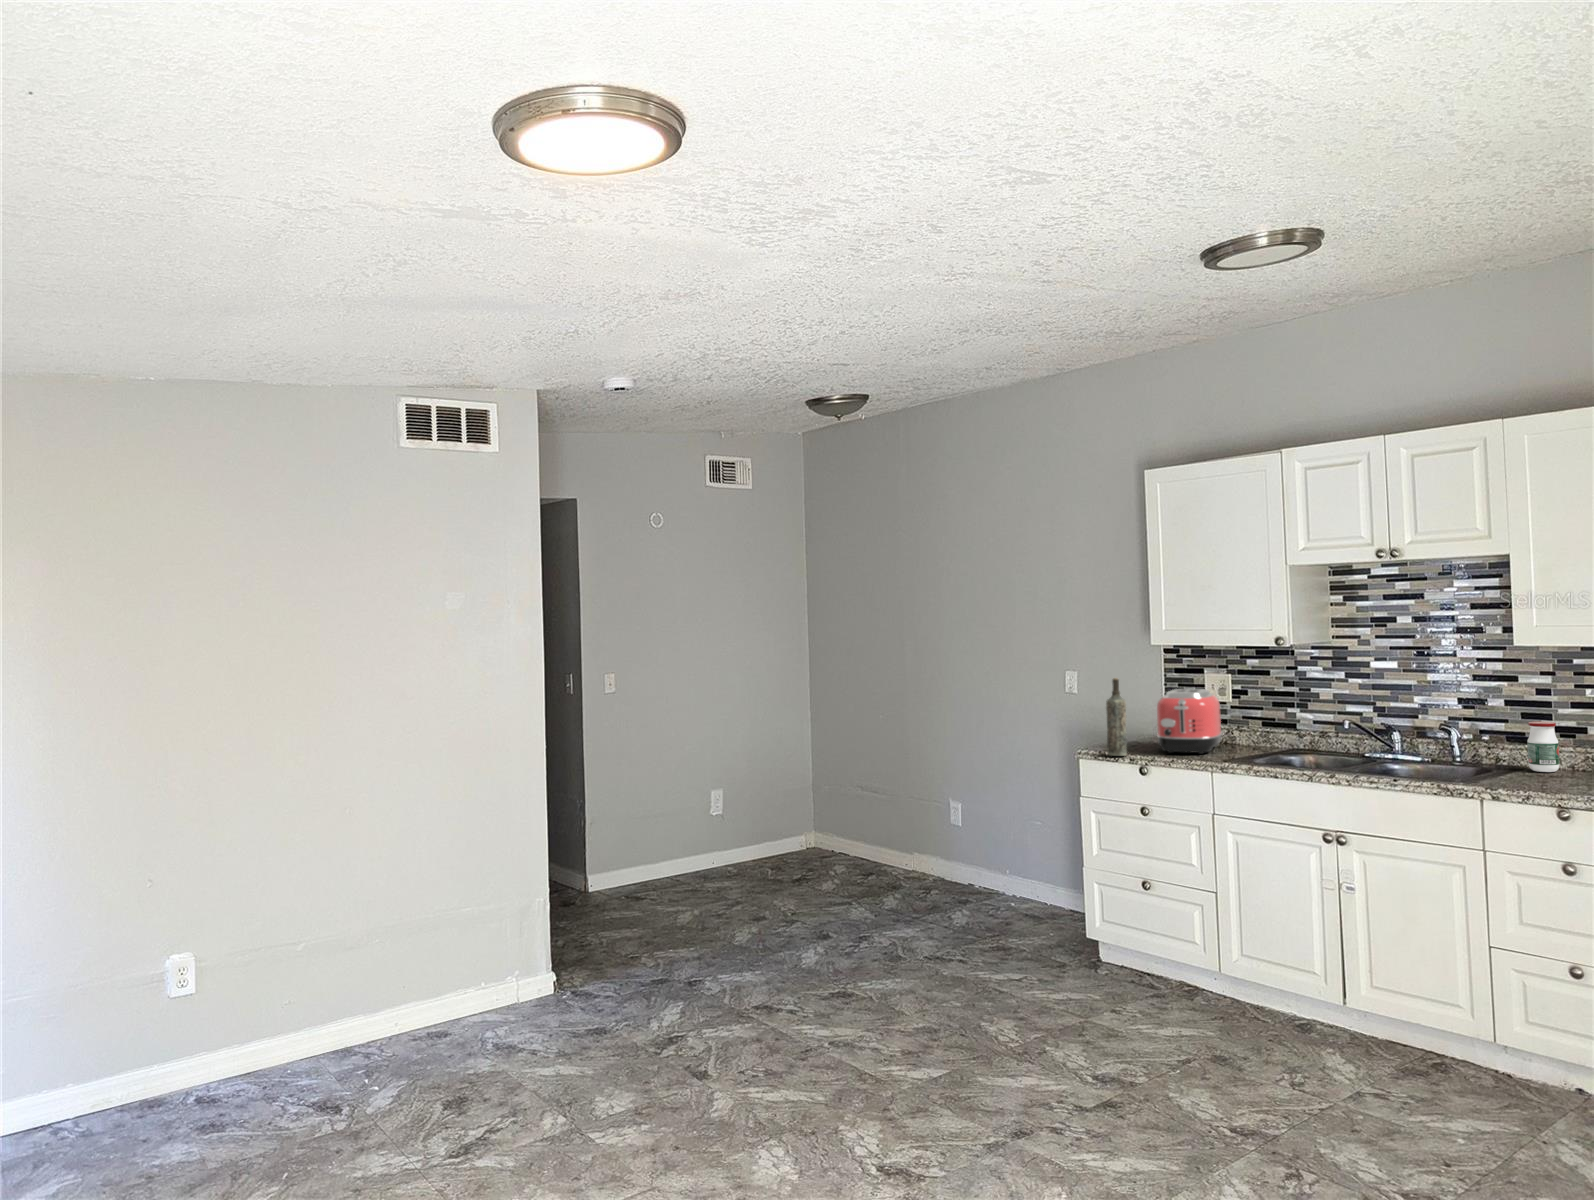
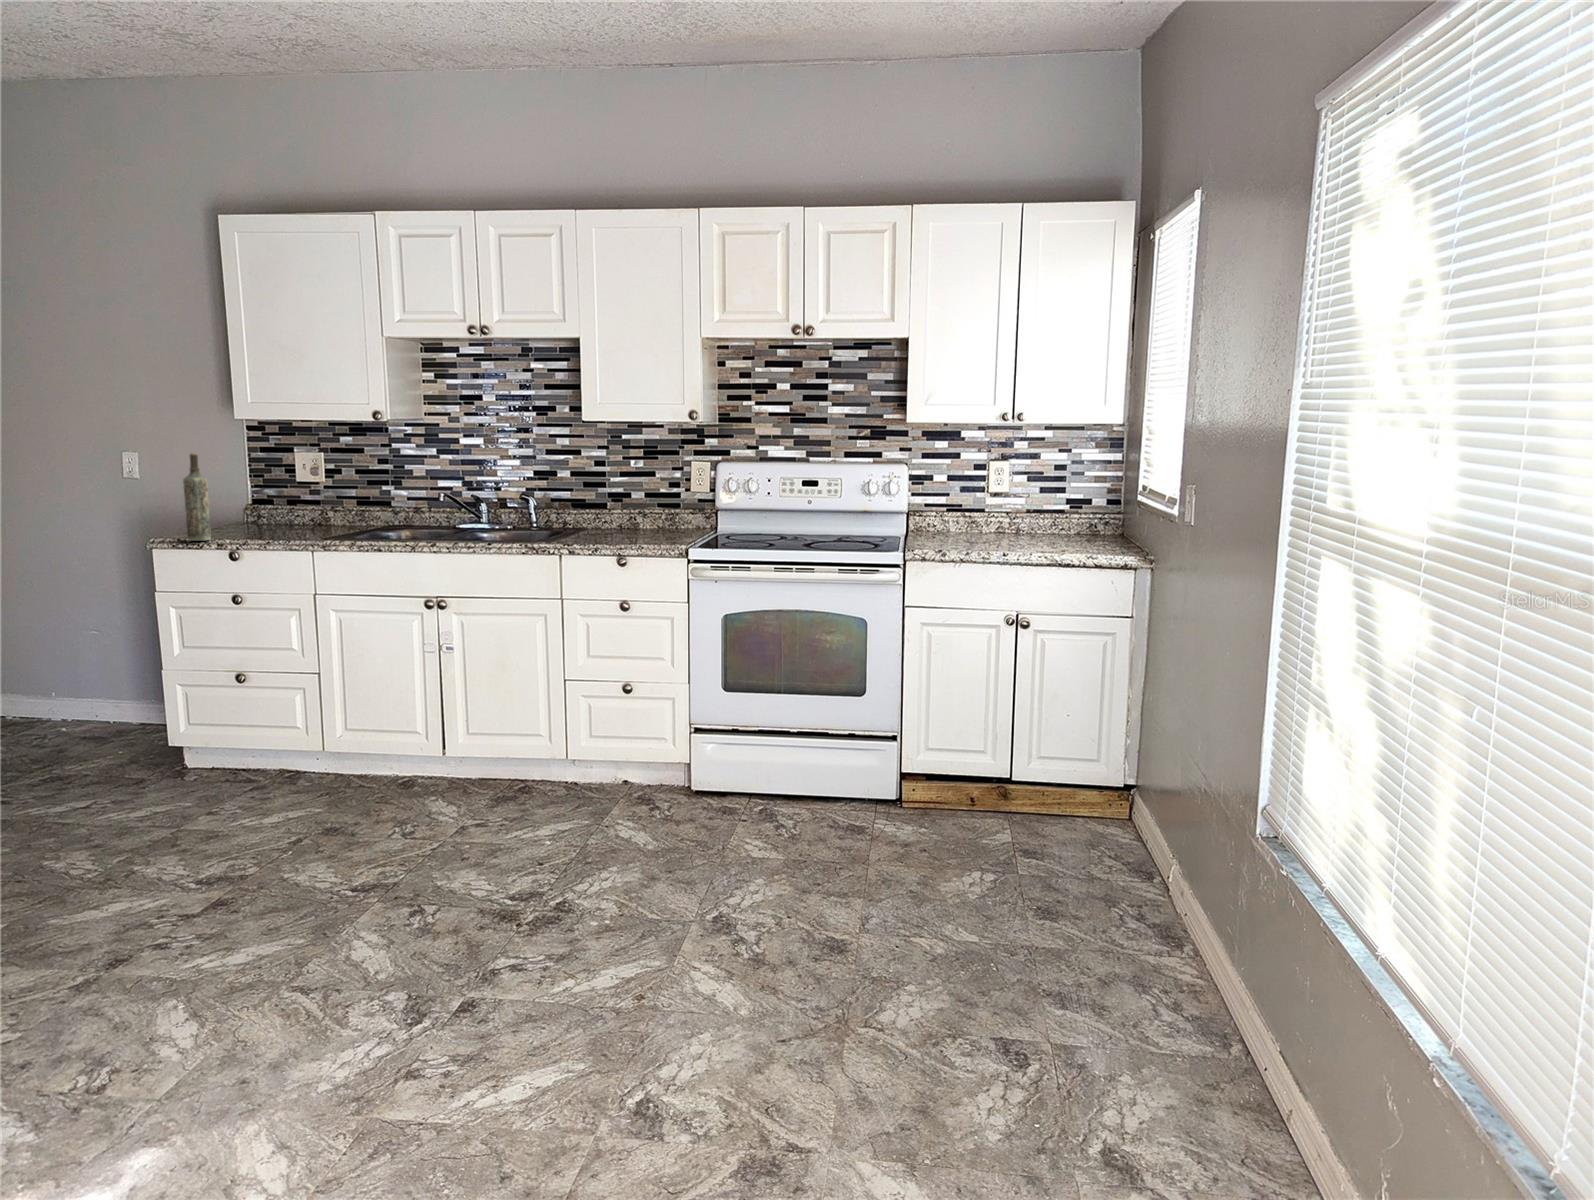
toaster: present [1157,689,1222,754] -> none [244,467,317,535]
jar: present [1527,722,1560,772] -> none [590,489,613,531]

